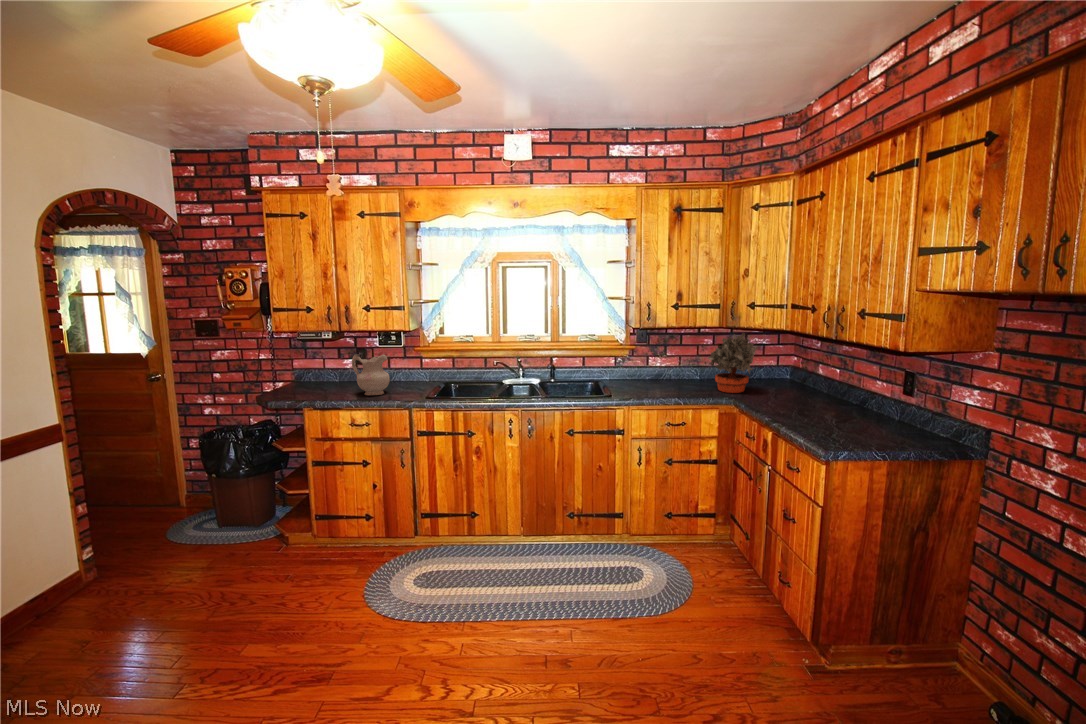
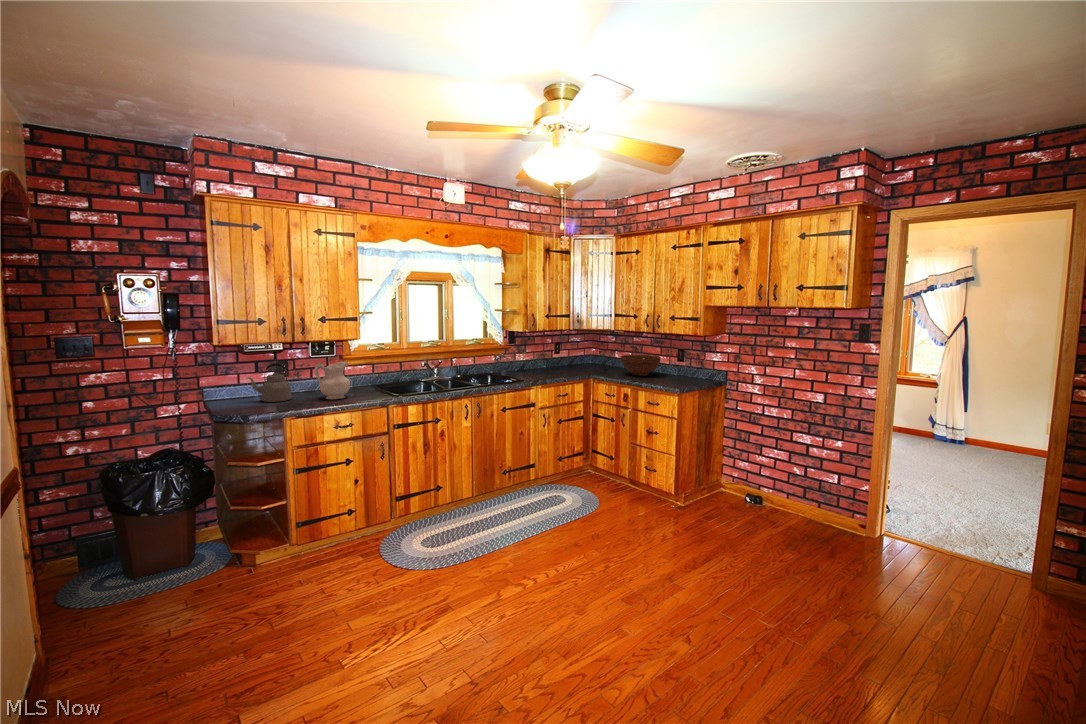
potted plant: present [708,333,756,393] -> none [564,334,598,373]
kettle: none [307,352,346,391] -> present [247,363,291,402]
fruit bowl: none [784,371,861,411] -> present [621,355,661,376]

